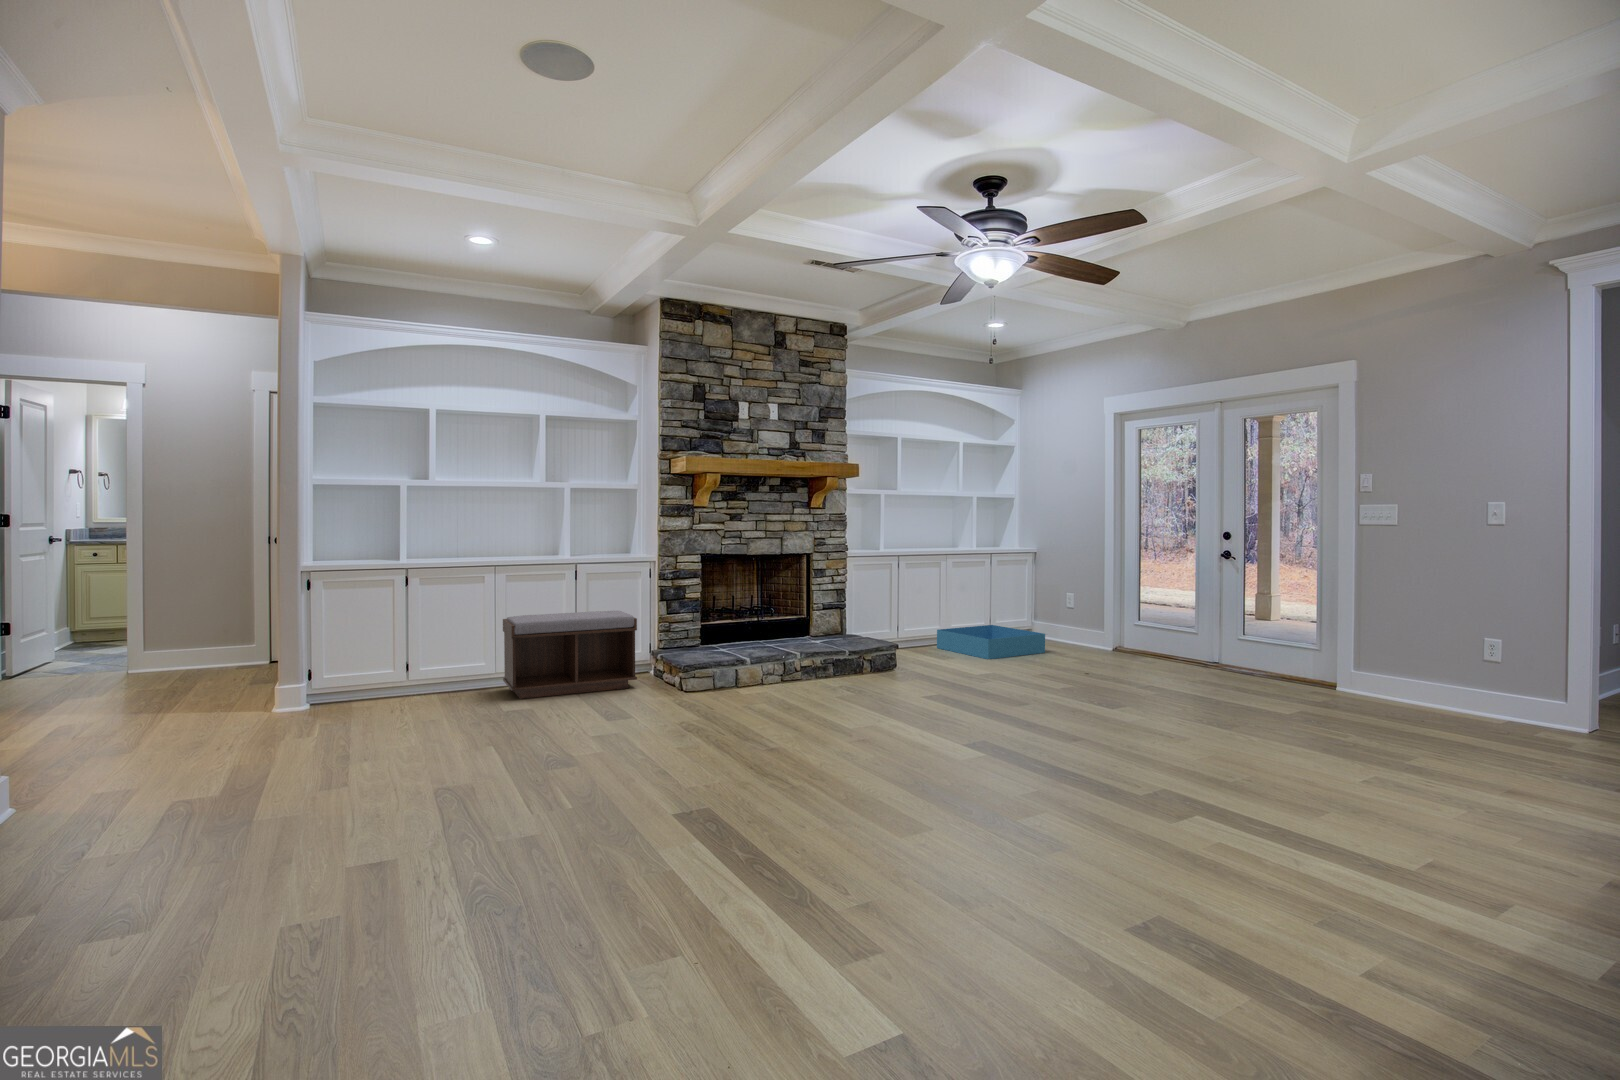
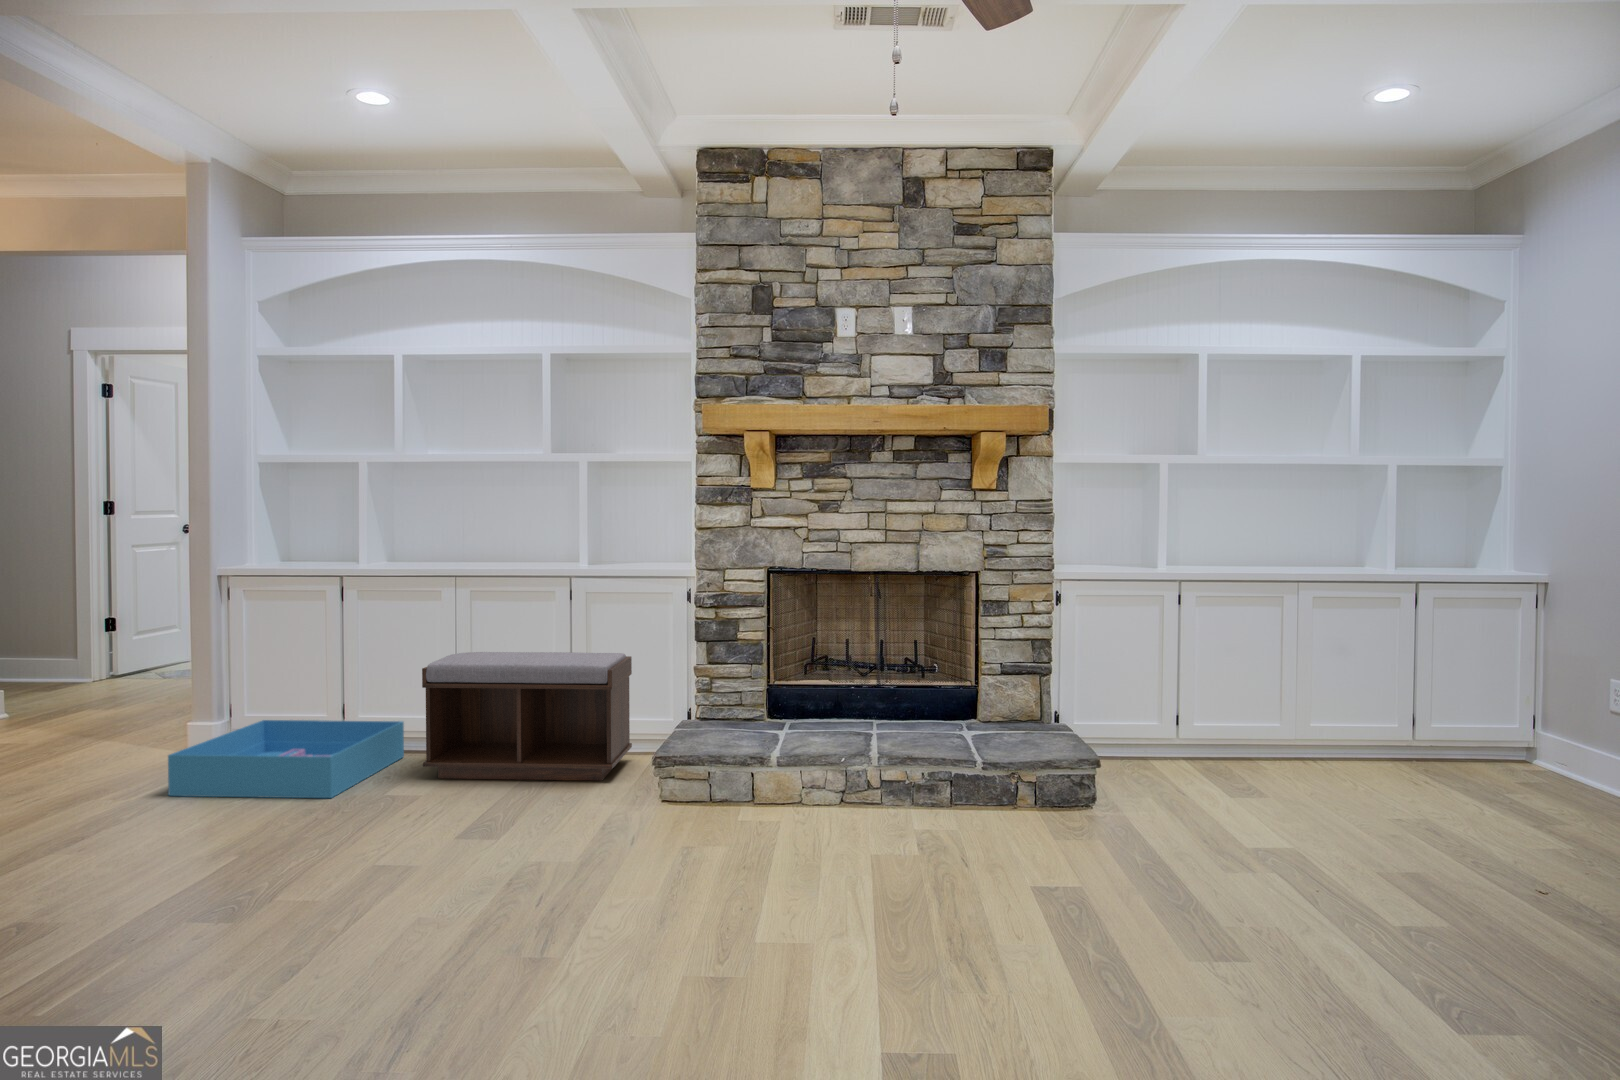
storage bin: present [937,625,1045,659] -> present [168,720,404,798]

